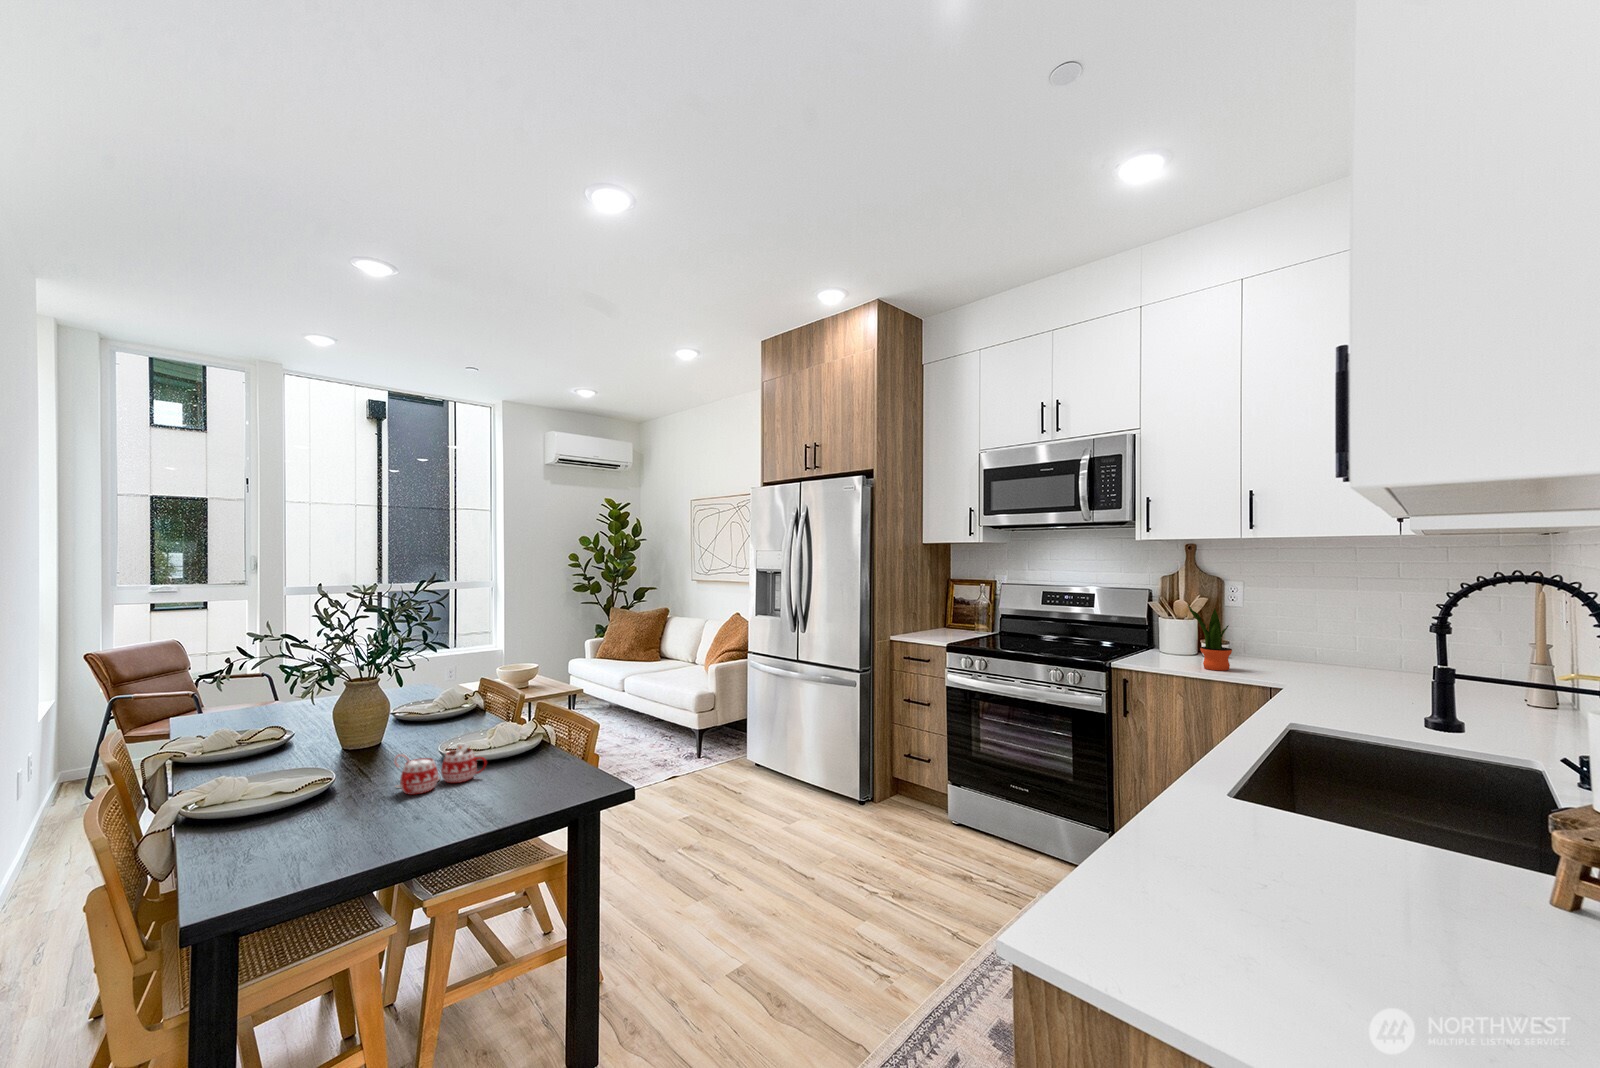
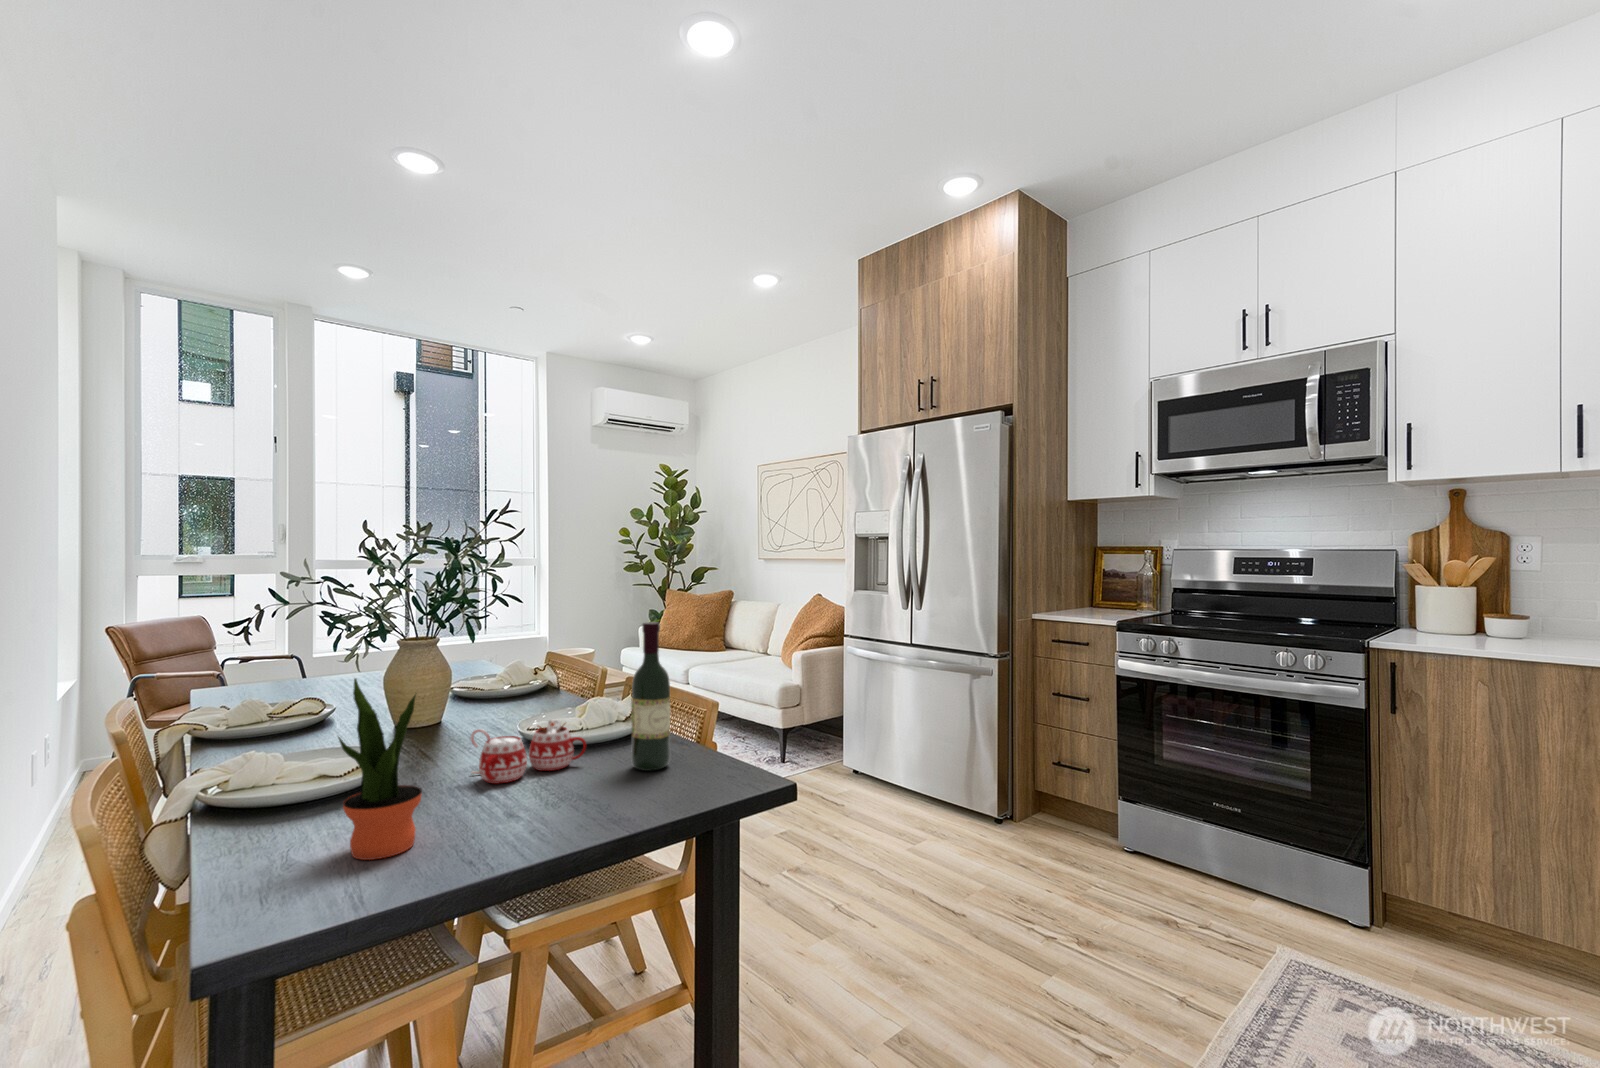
potted plant: present [1187,604,1232,671] -> present [338,679,422,860]
wine bottle: none [520,669,550,781] -> present [631,622,670,771]

